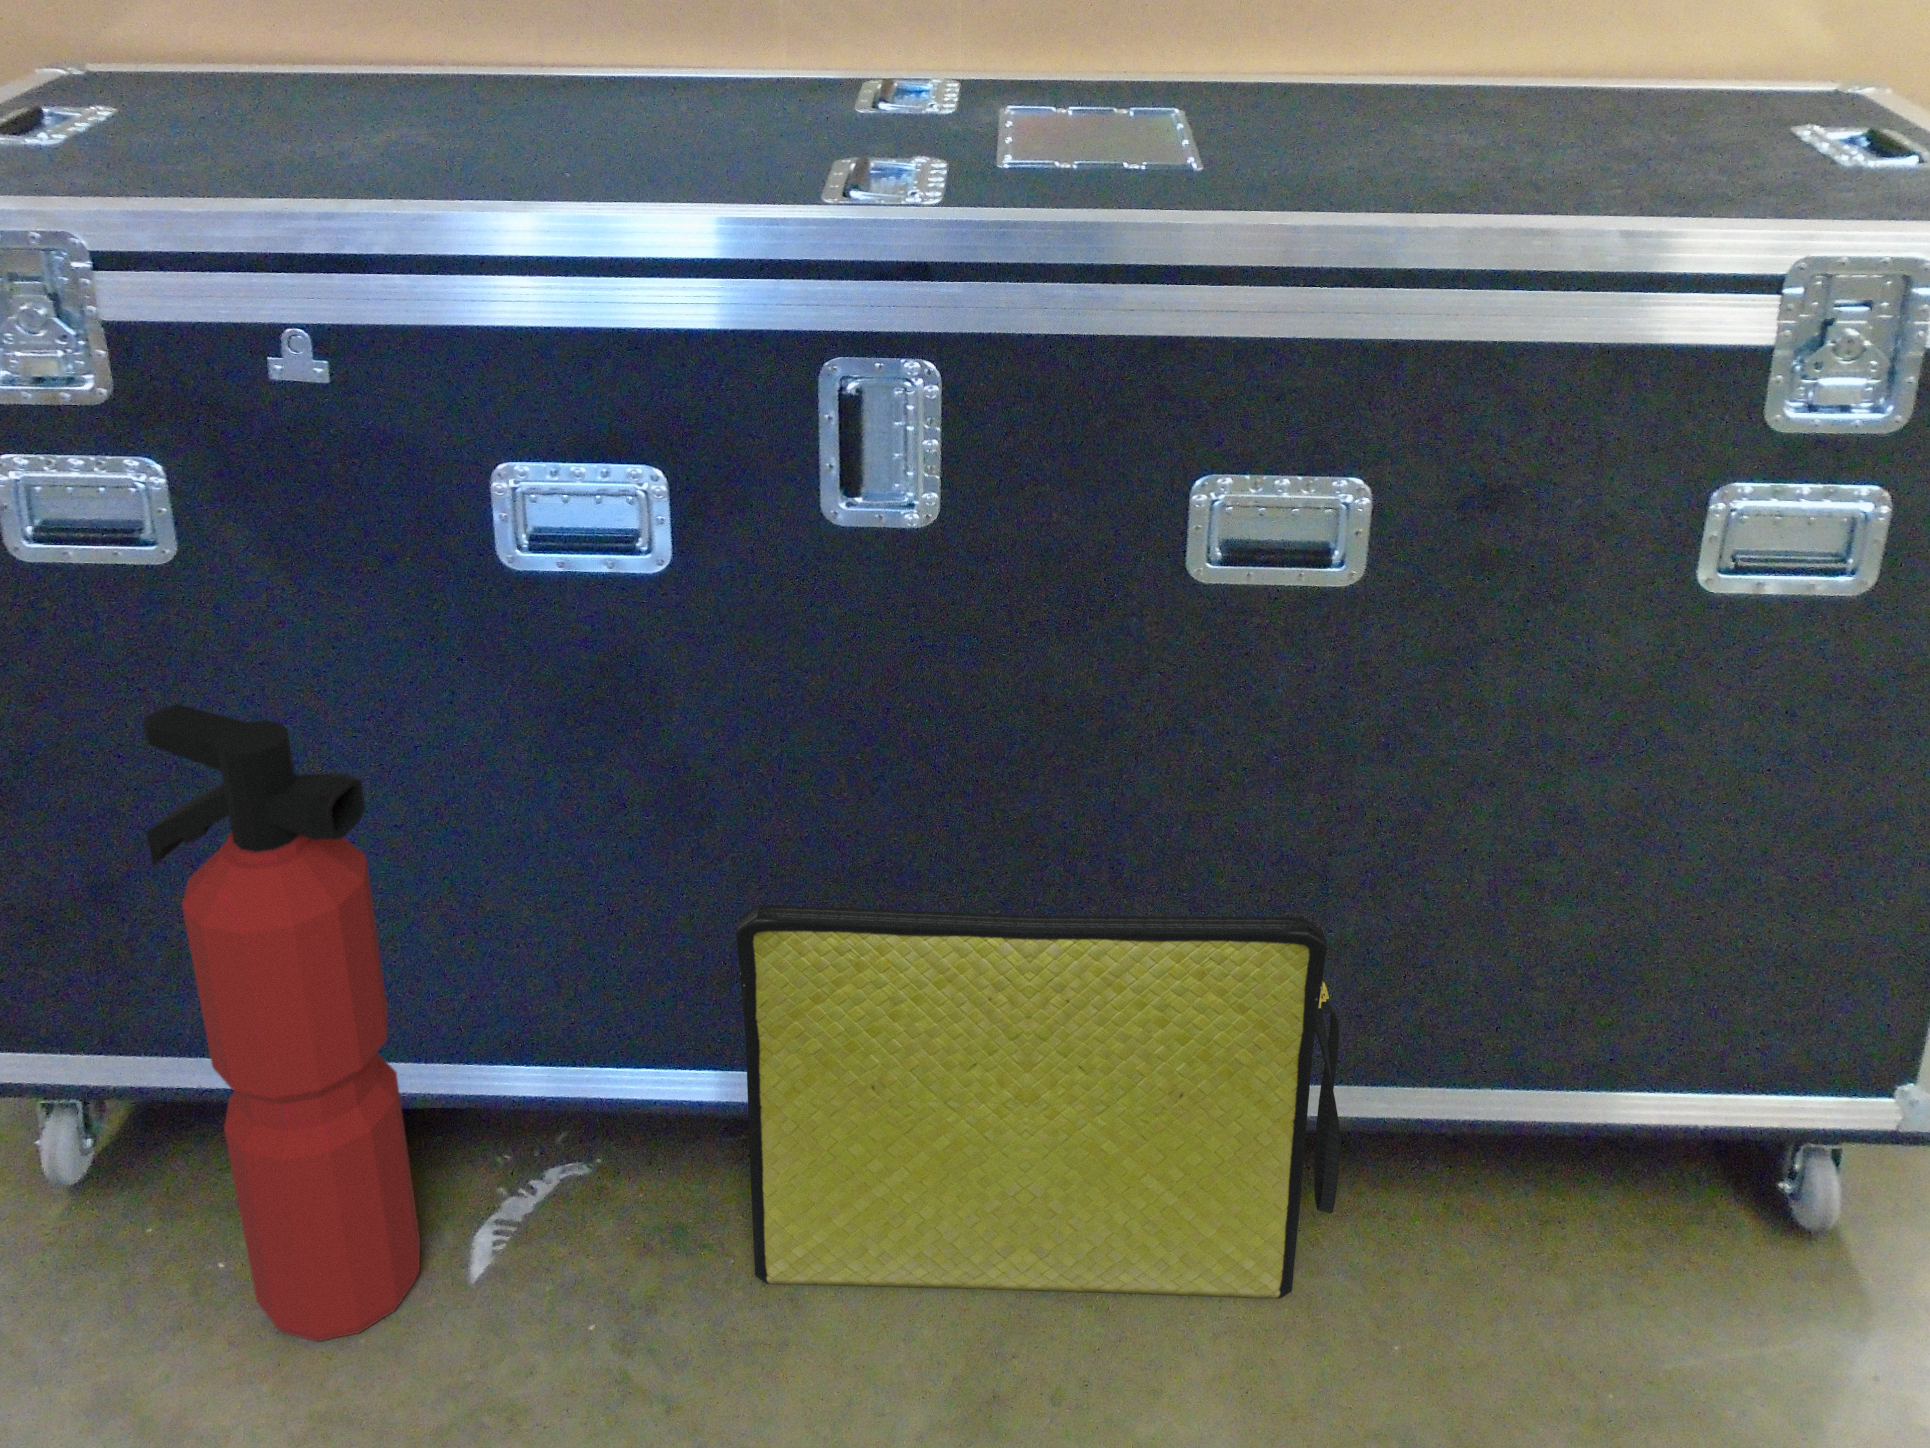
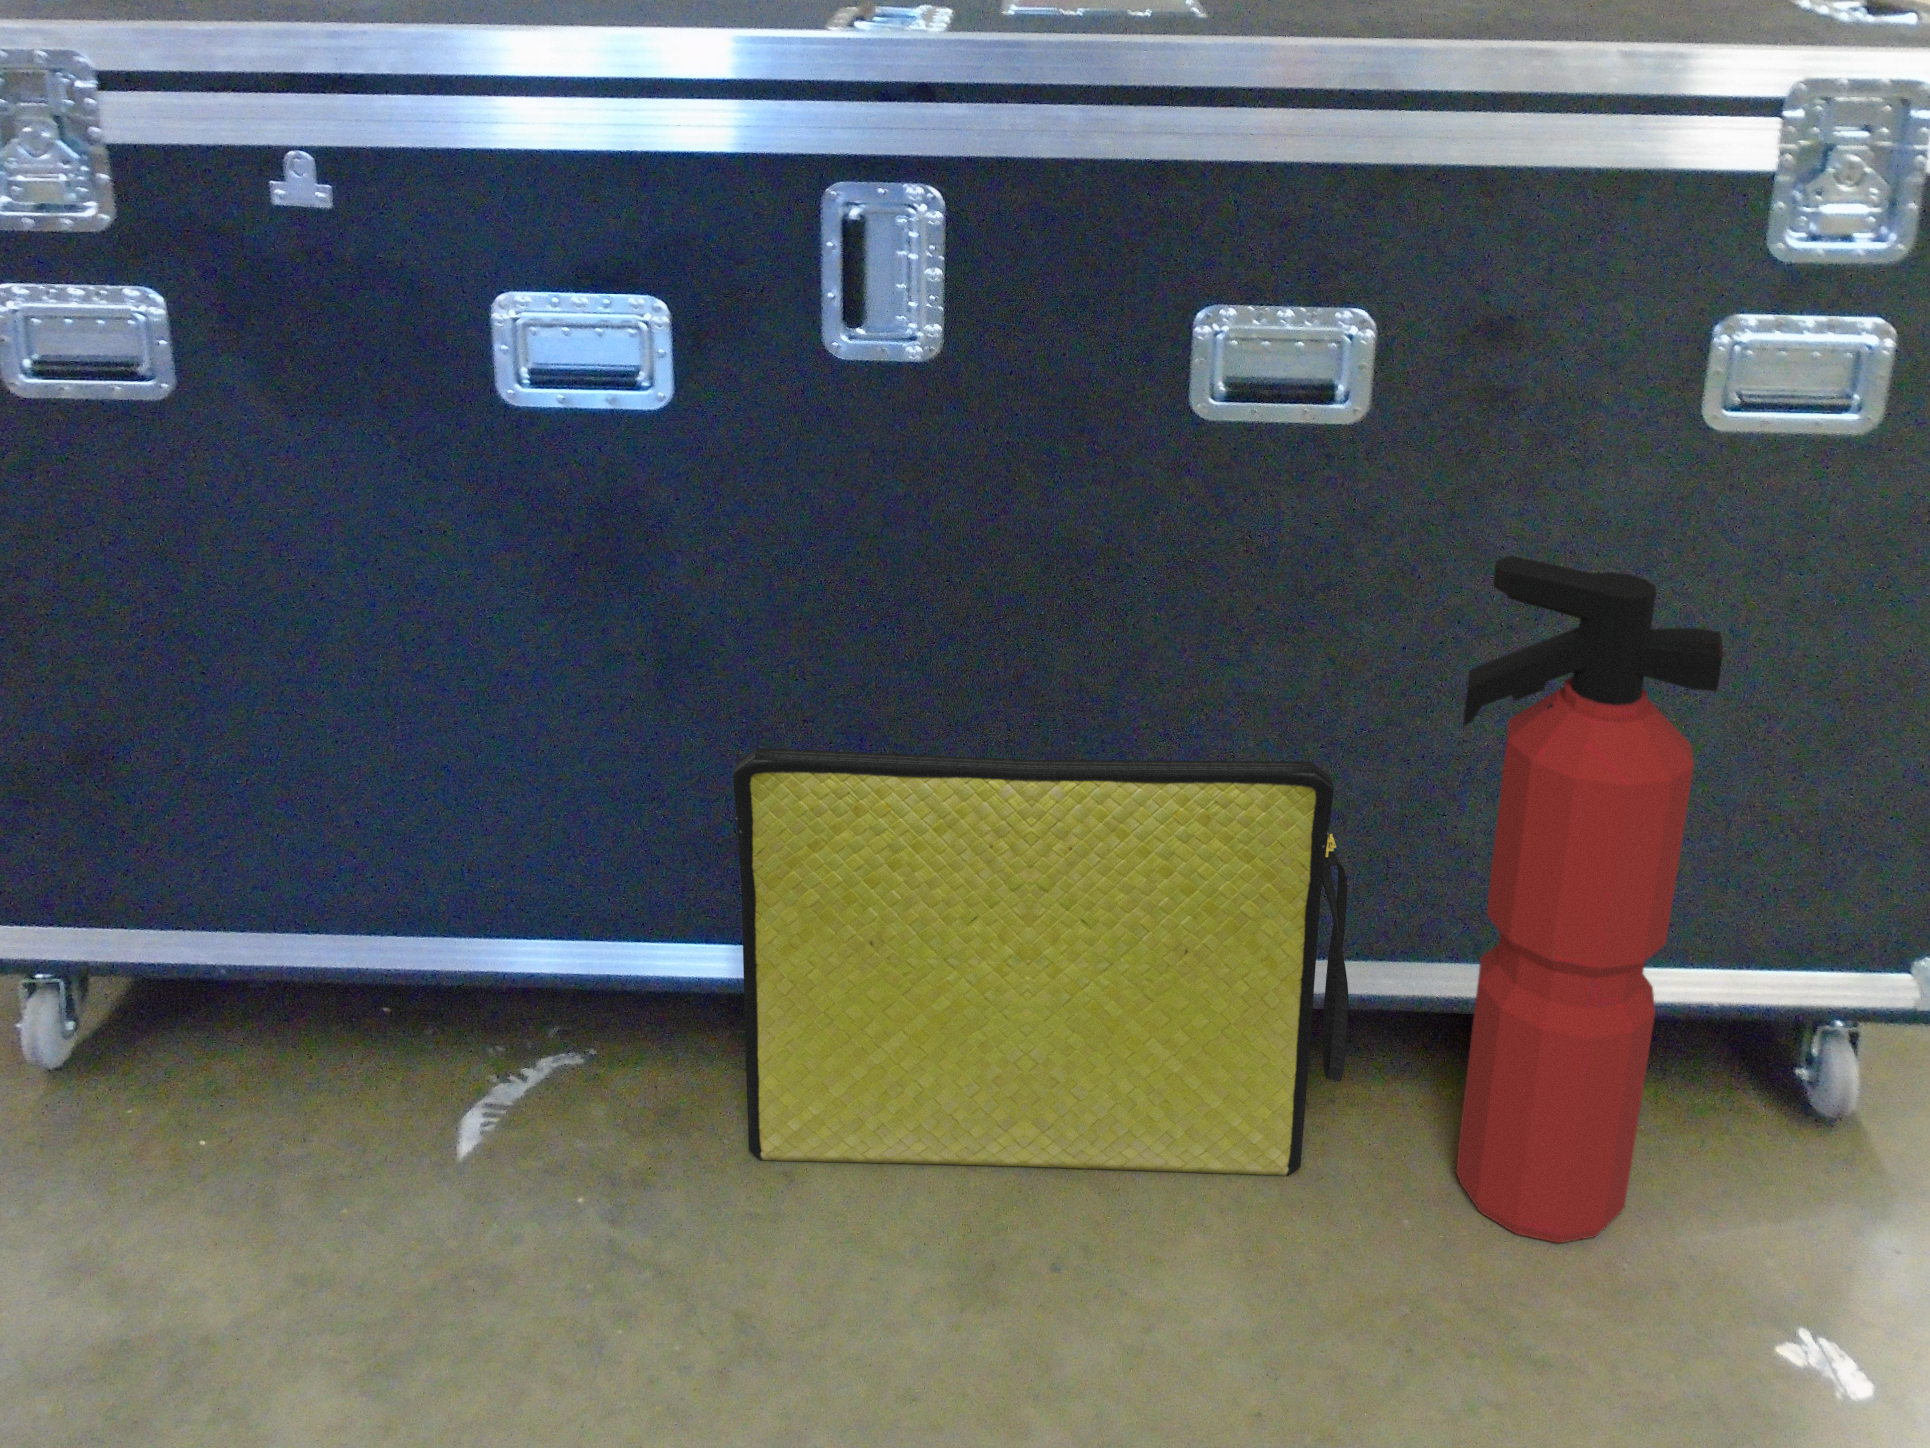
fire extinguisher: present [143,704,420,1341] -> present [1457,556,1723,1243]

